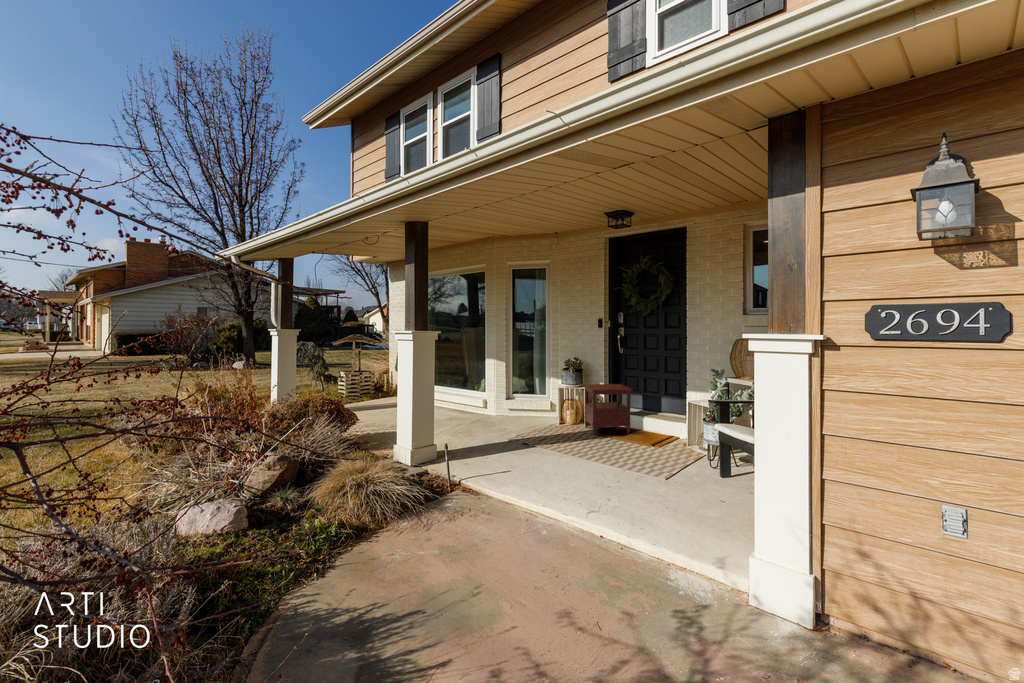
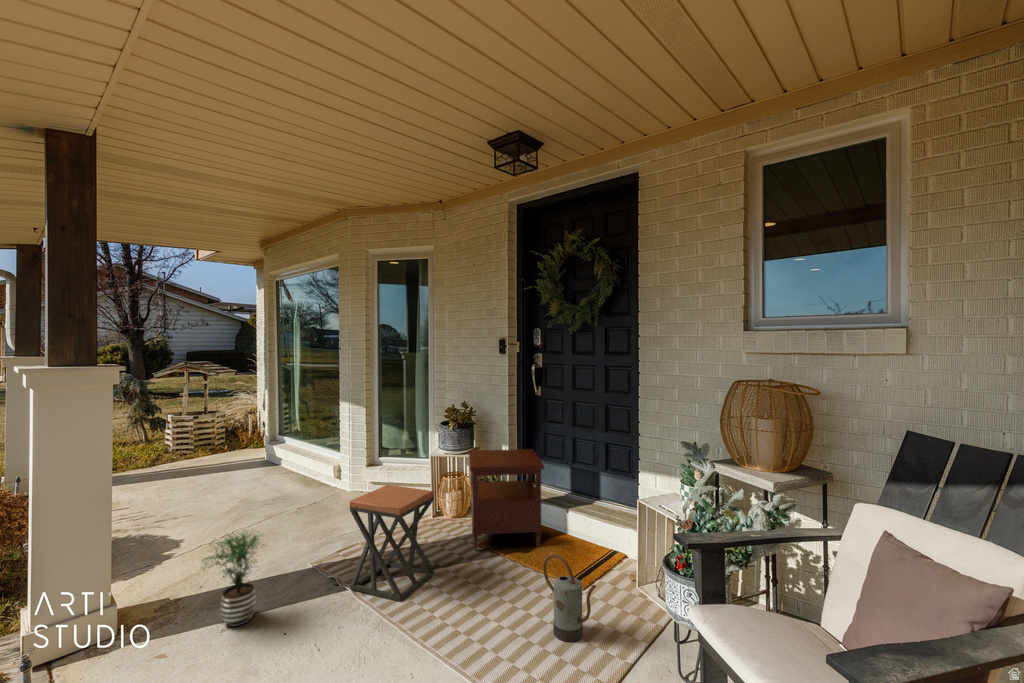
stool: none [539,397,578,450] -> present [350,485,434,601]
potted plant: none [479,412,507,456] -> present [201,530,262,627]
watering can: none [643,422,671,459] -> present [543,554,596,642]

